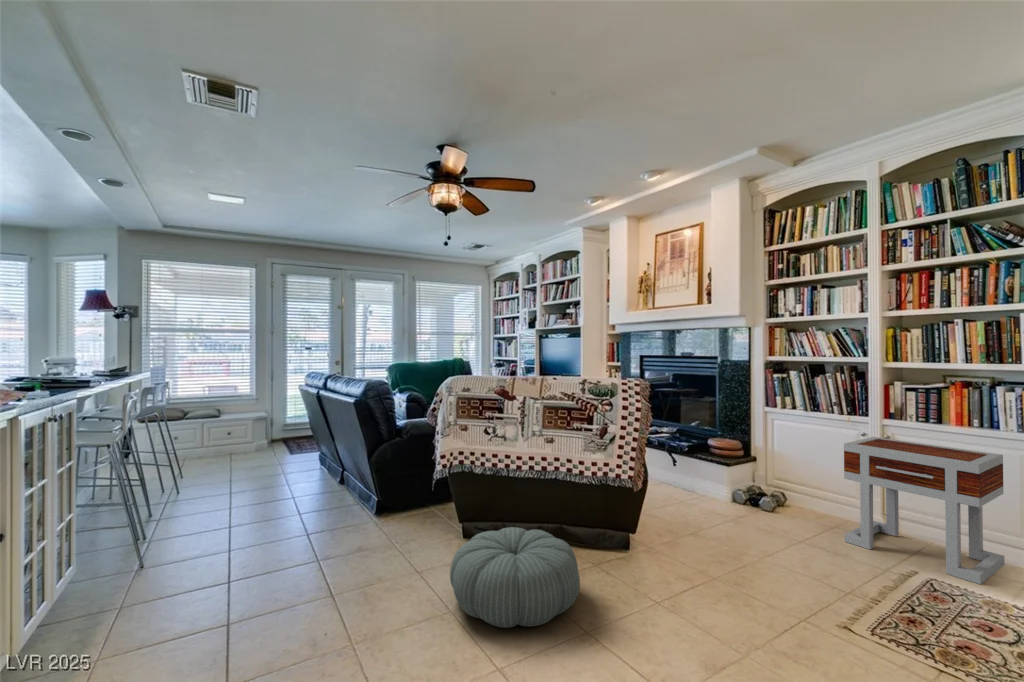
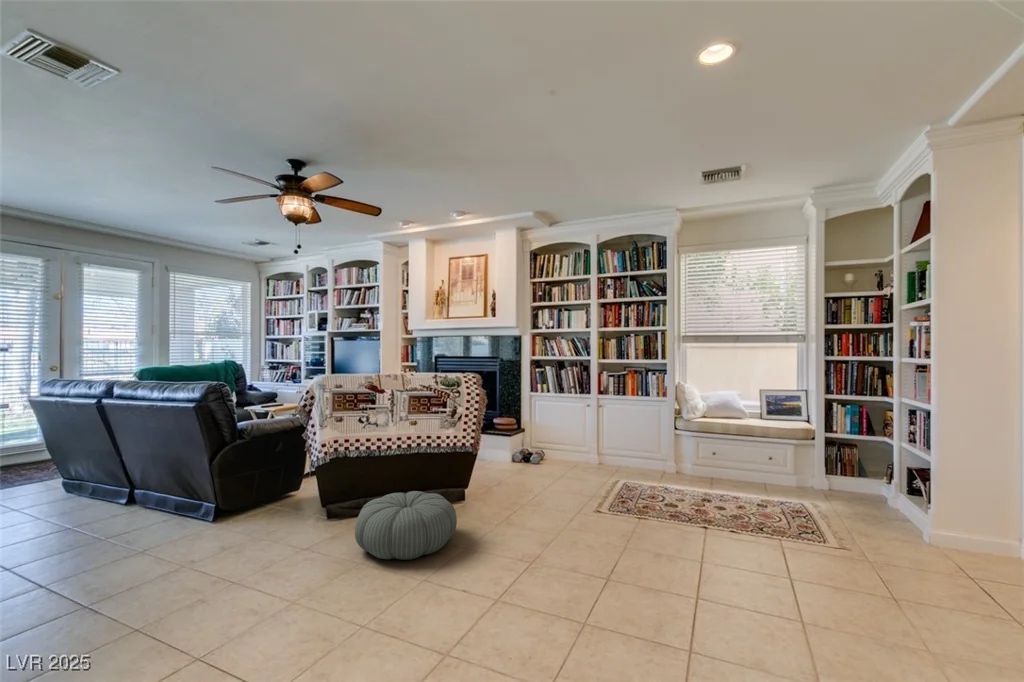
side table: present [844,437,1005,584] -> none [582,406,652,480]

